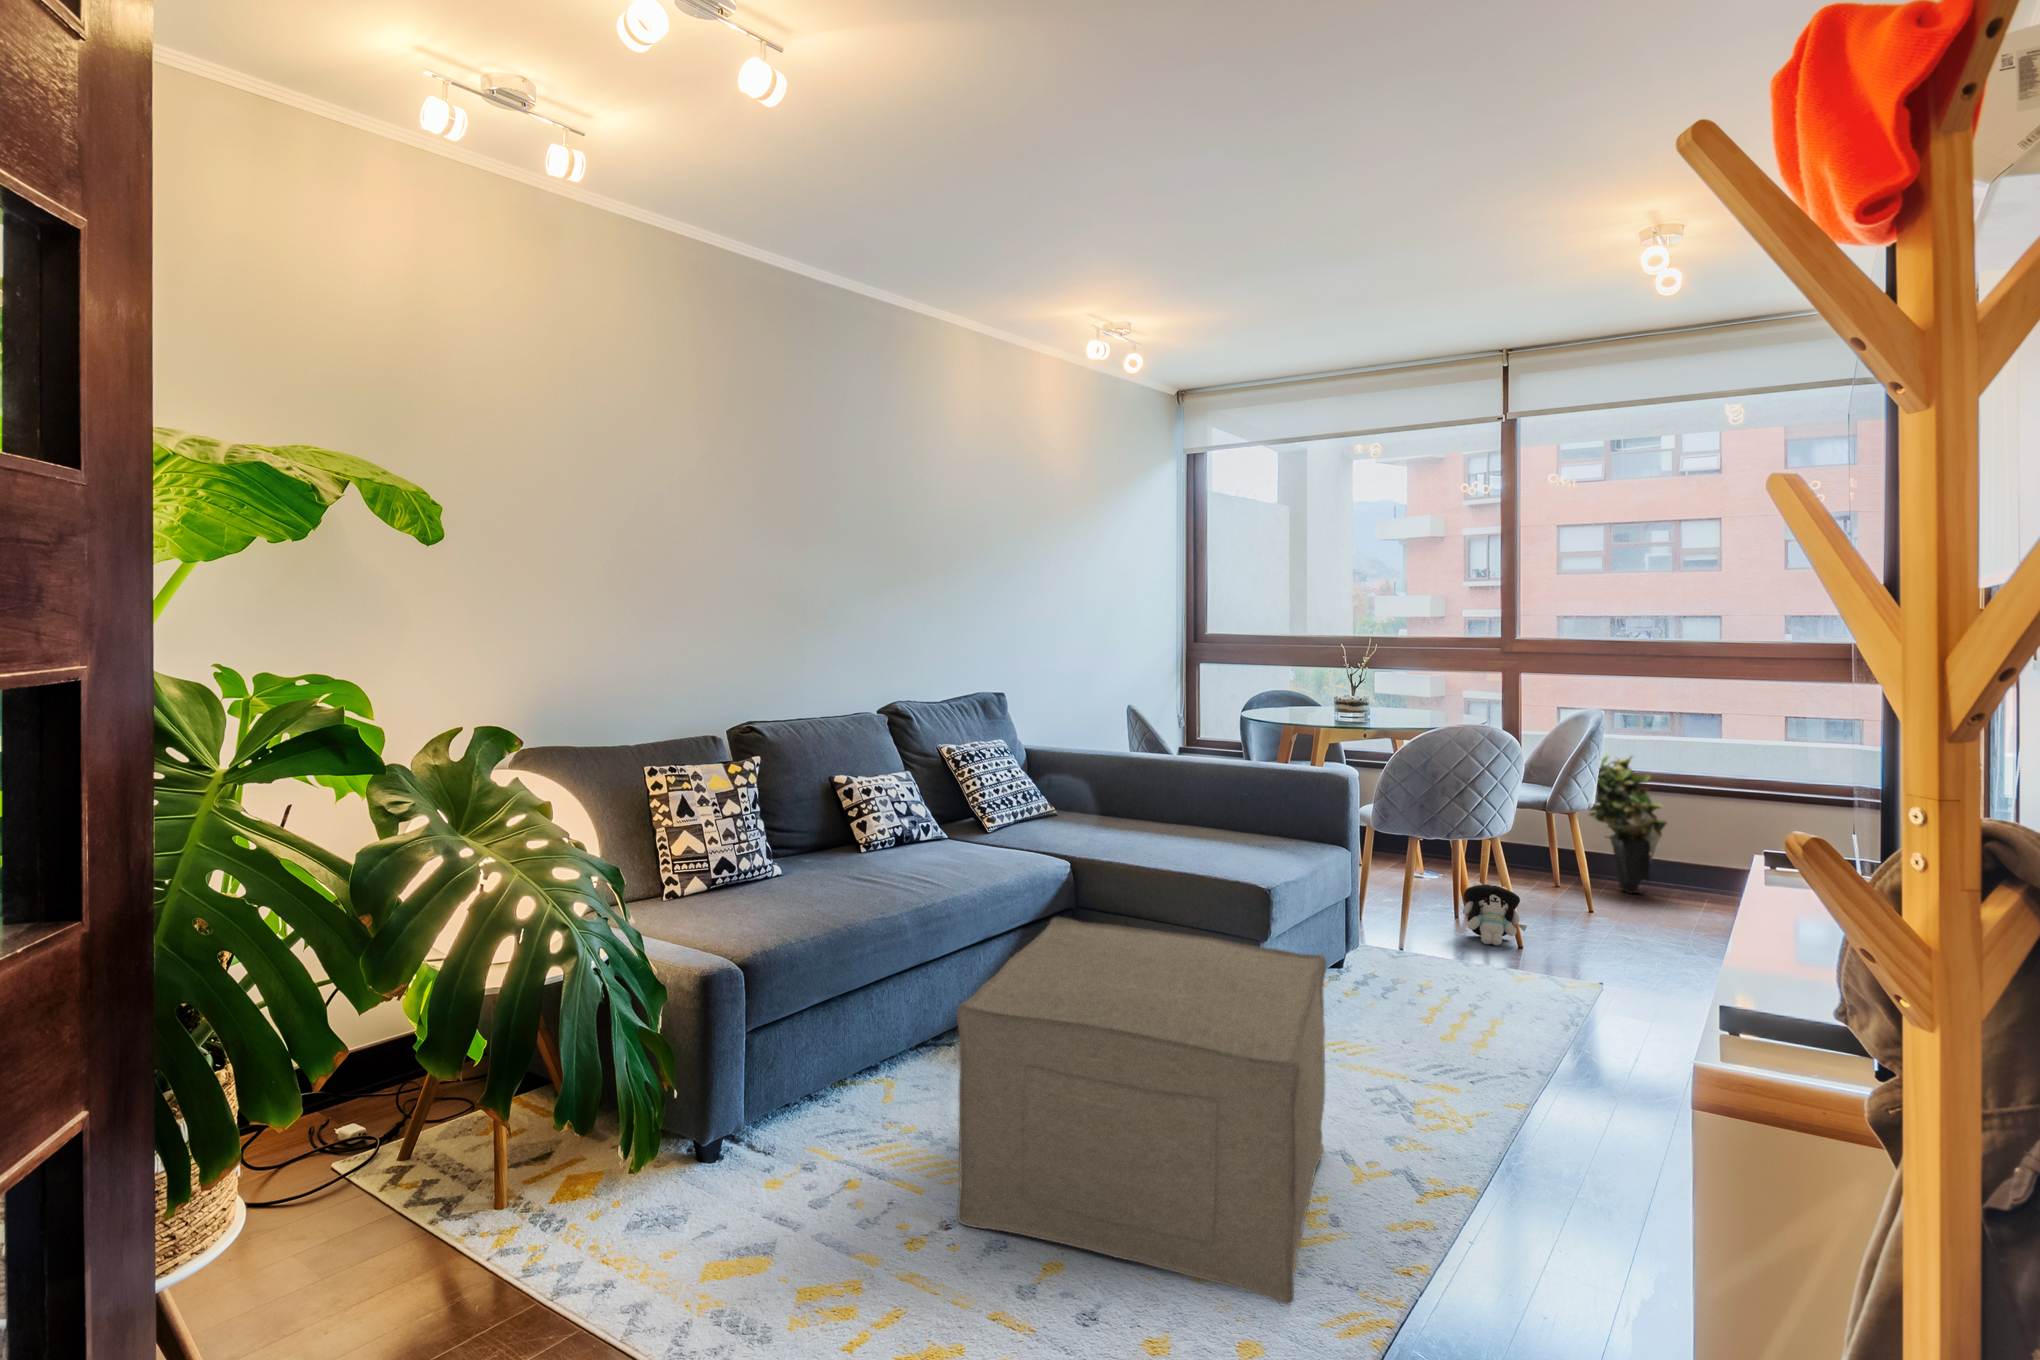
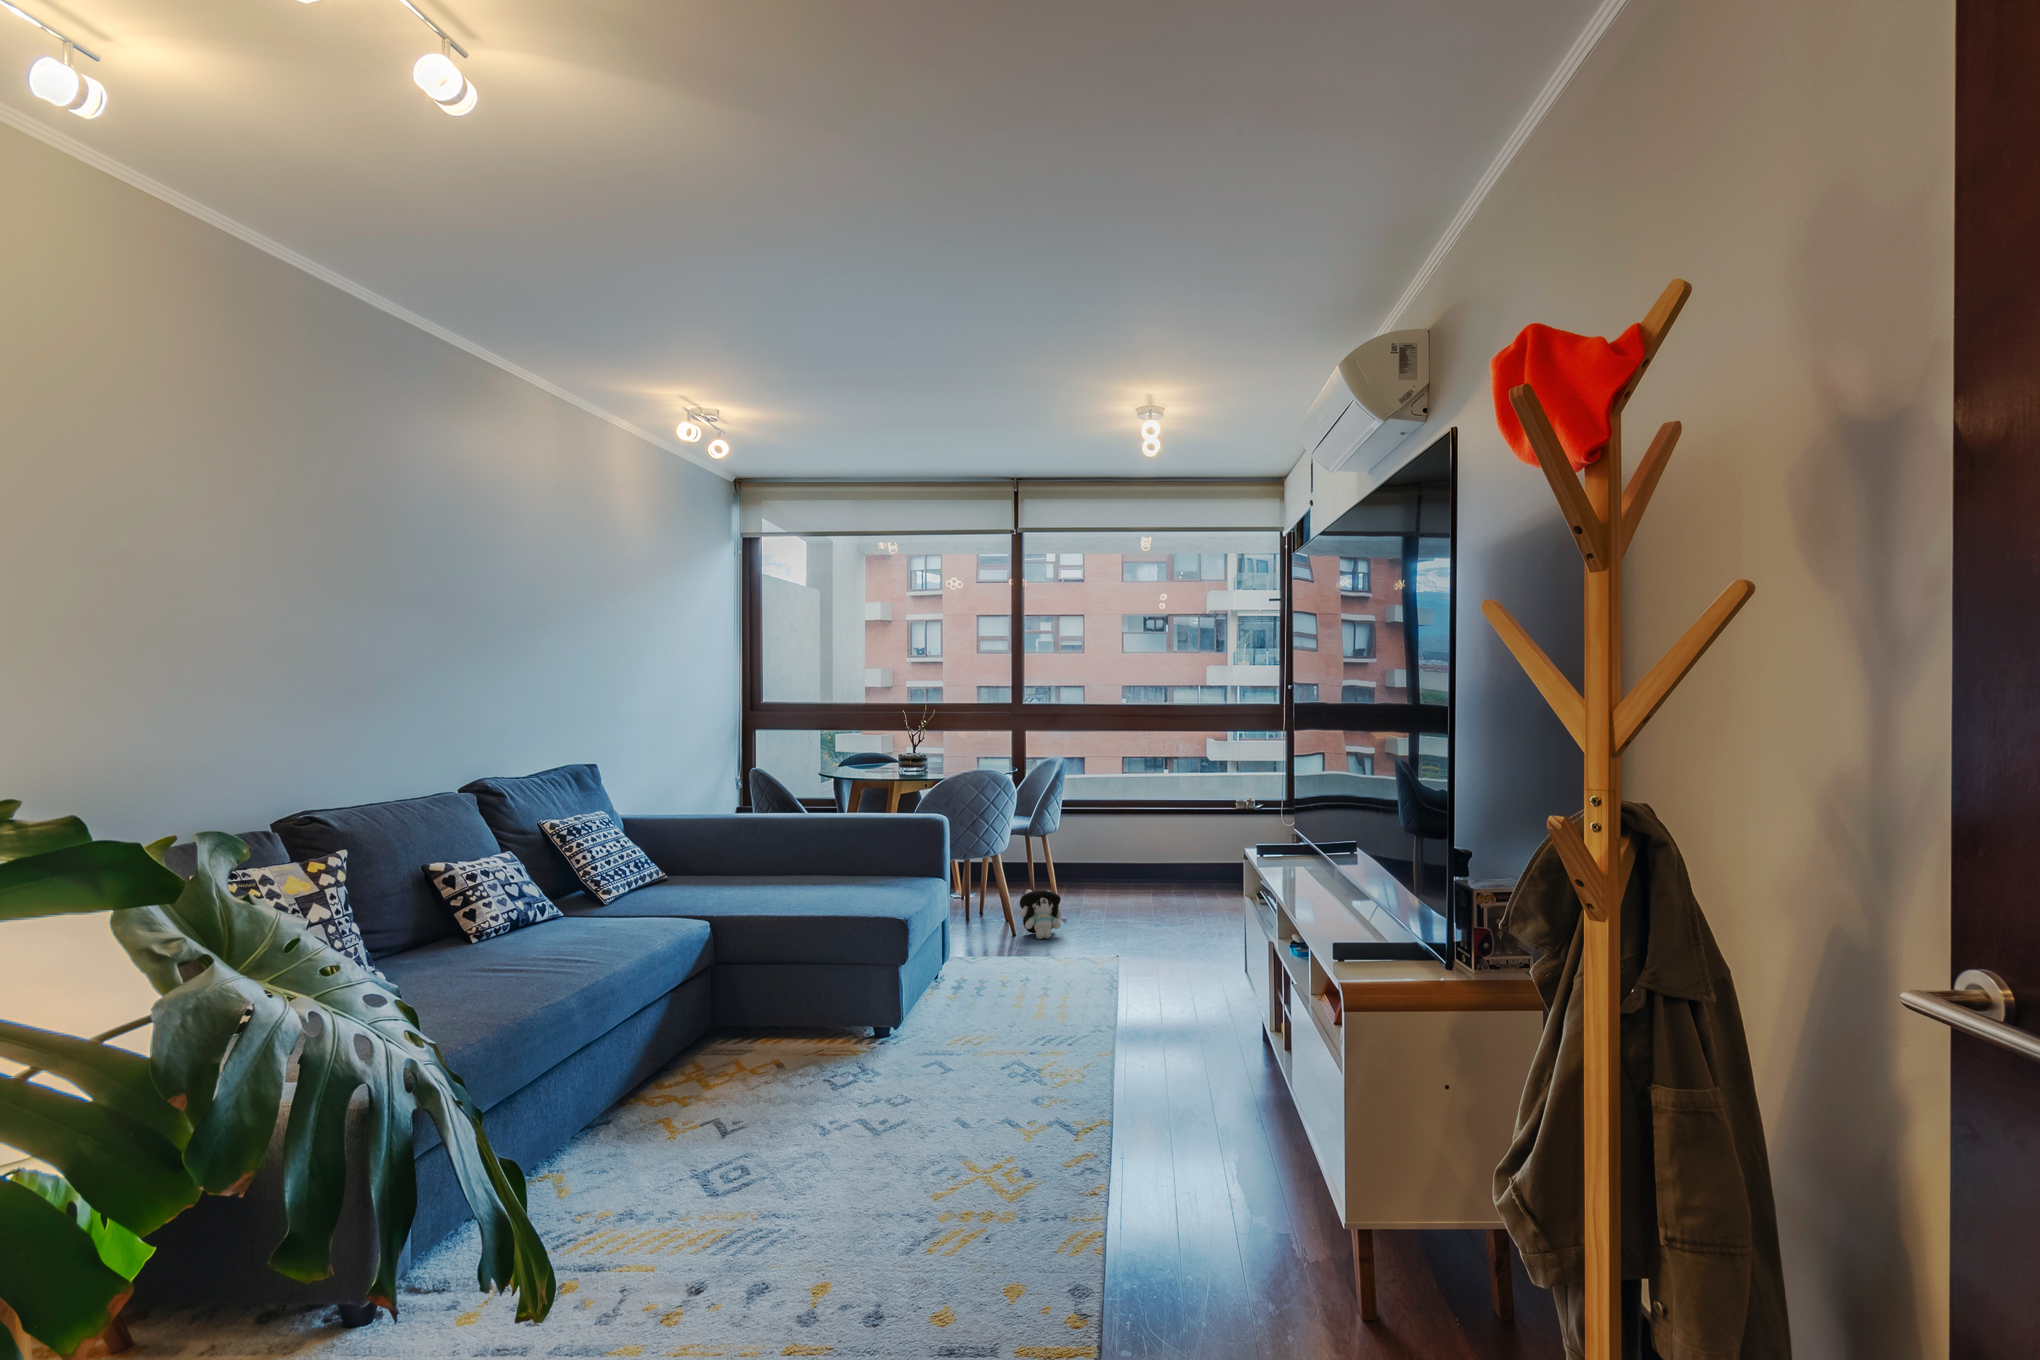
potted plant: present [1589,755,1667,894] -> none [1080,779,1139,886]
ottoman: present [956,918,1326,1304] -> none [700,954,1028,1283]

